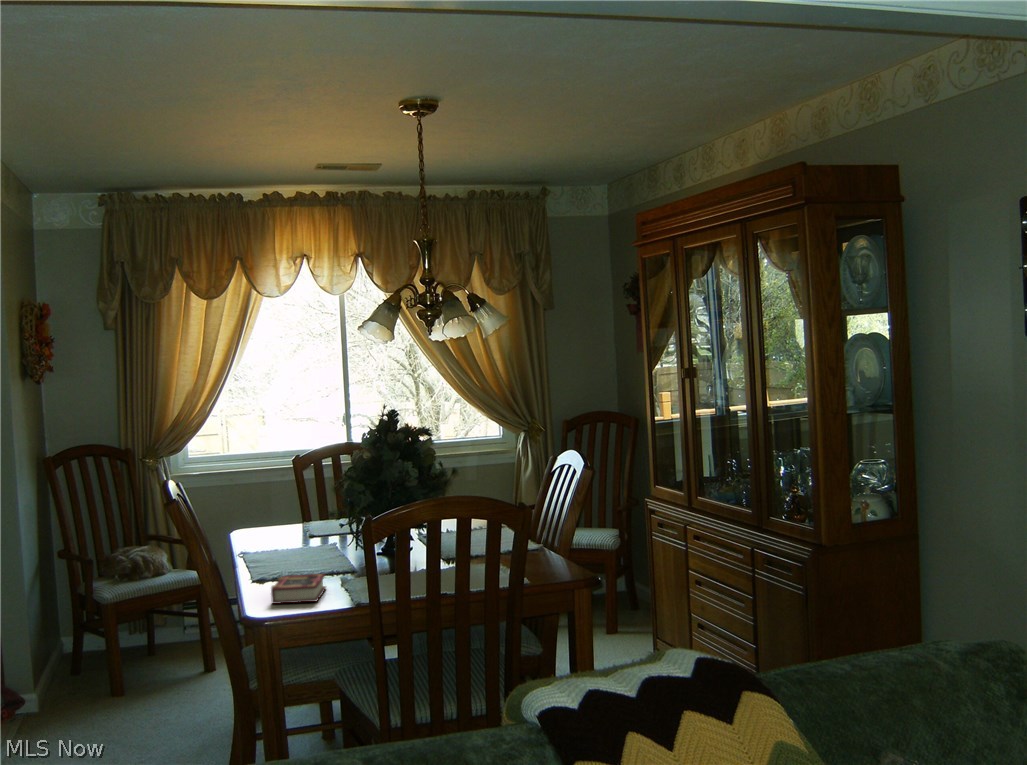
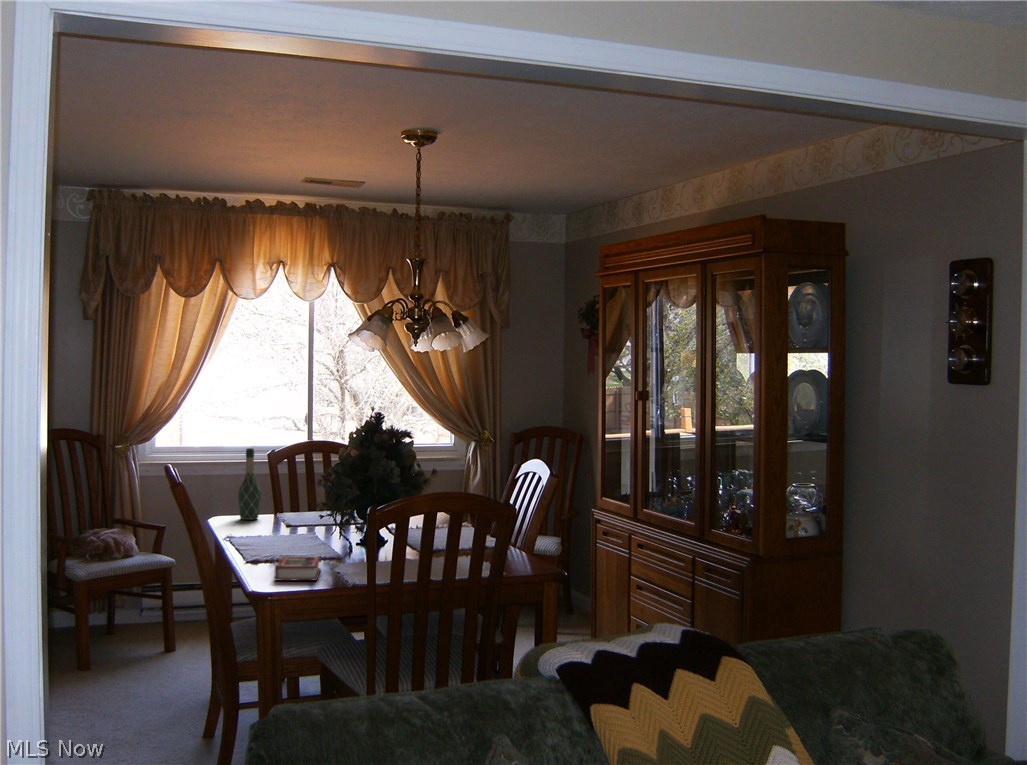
wine bottle: none [256,456,281,532] -> present [238,448,261,520]

